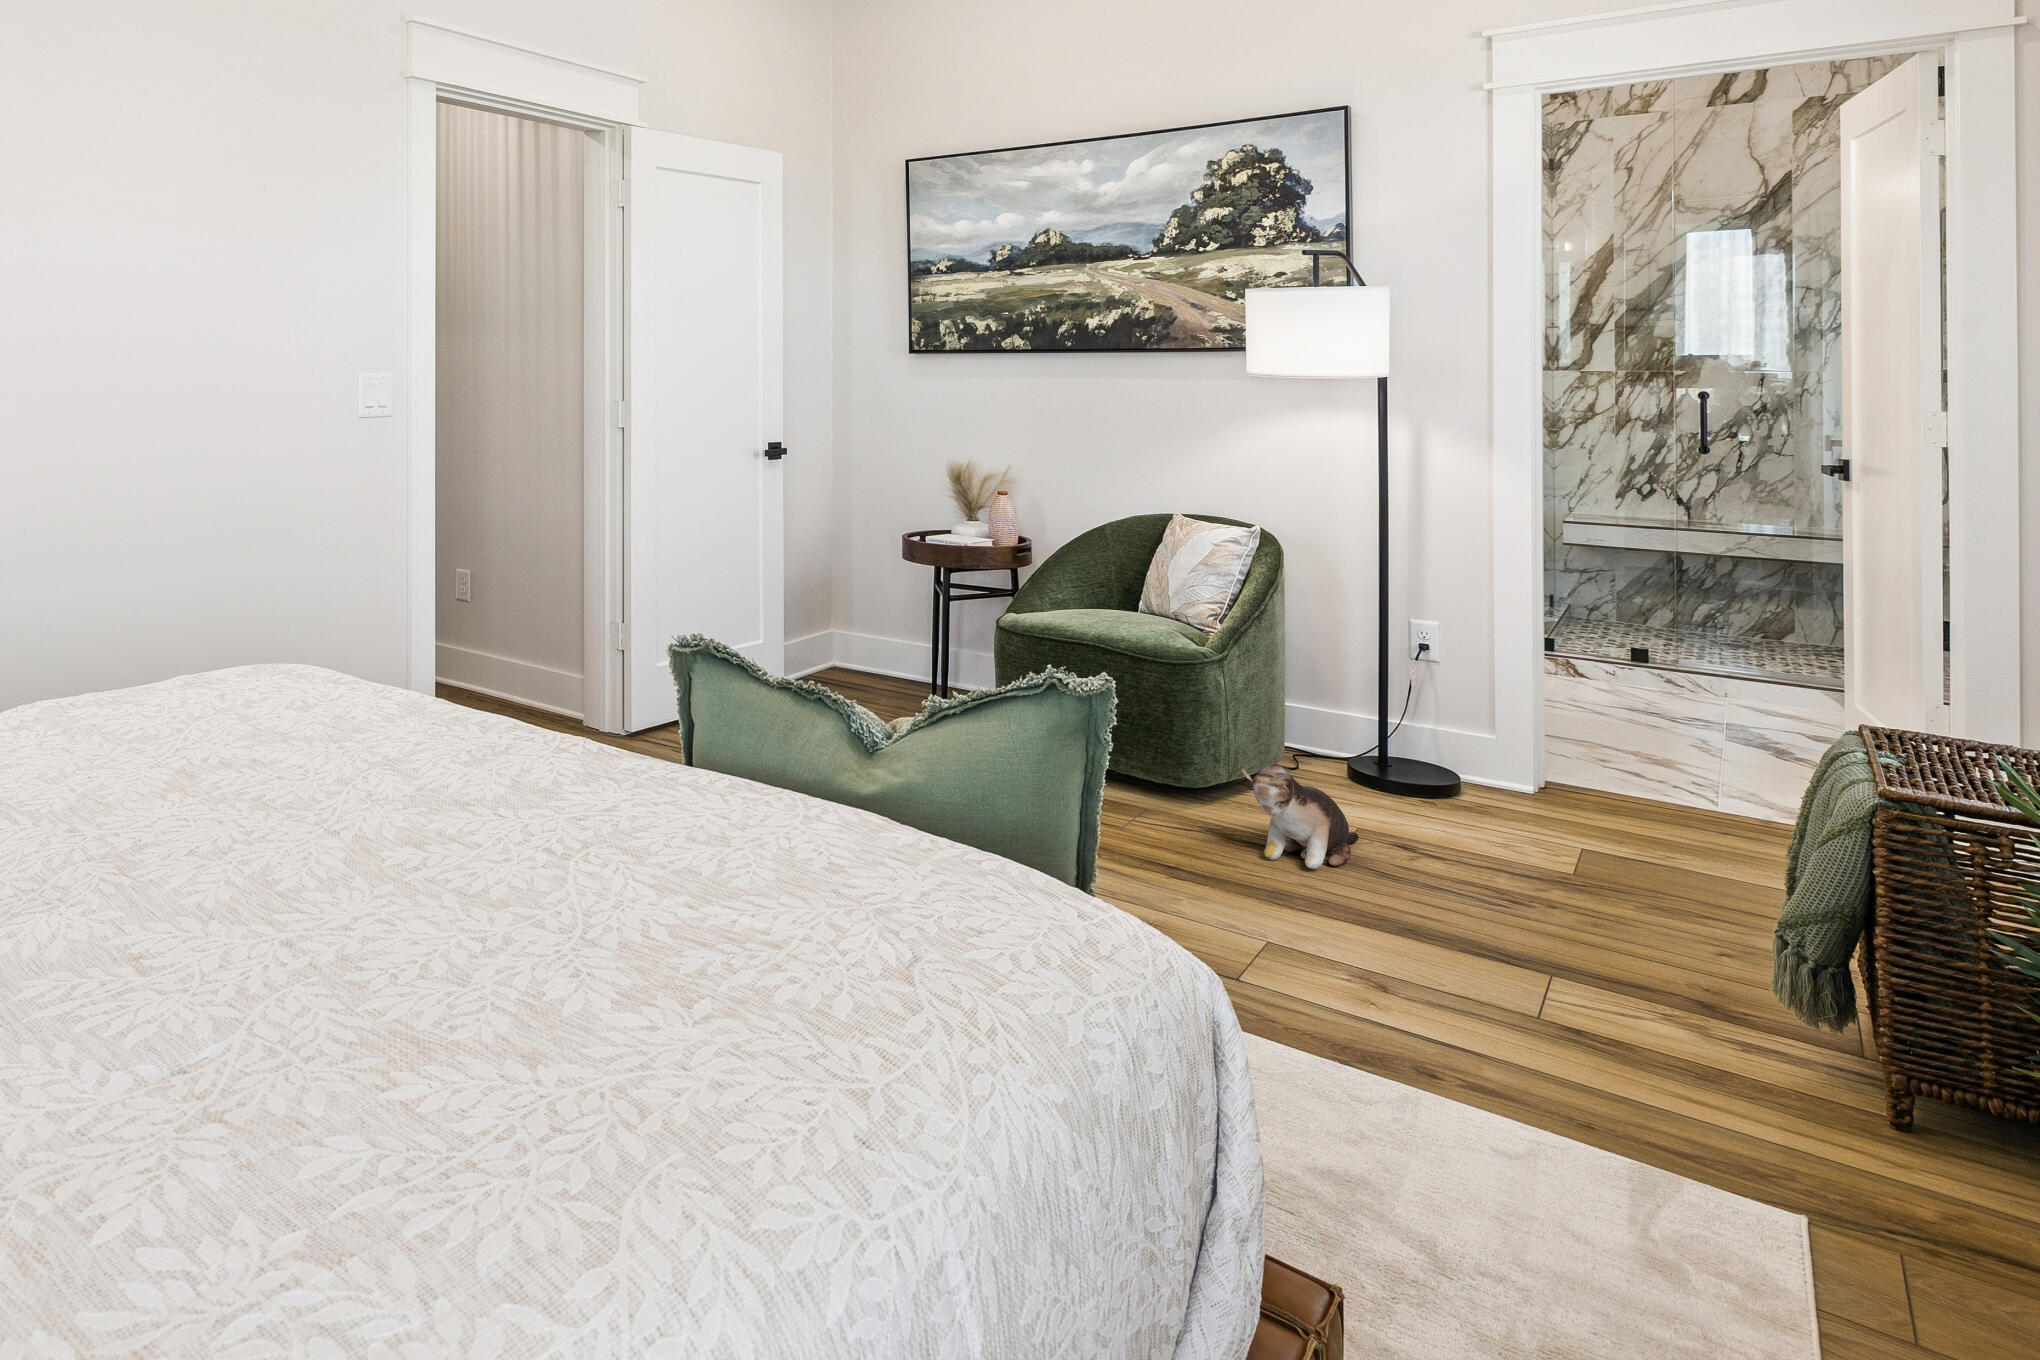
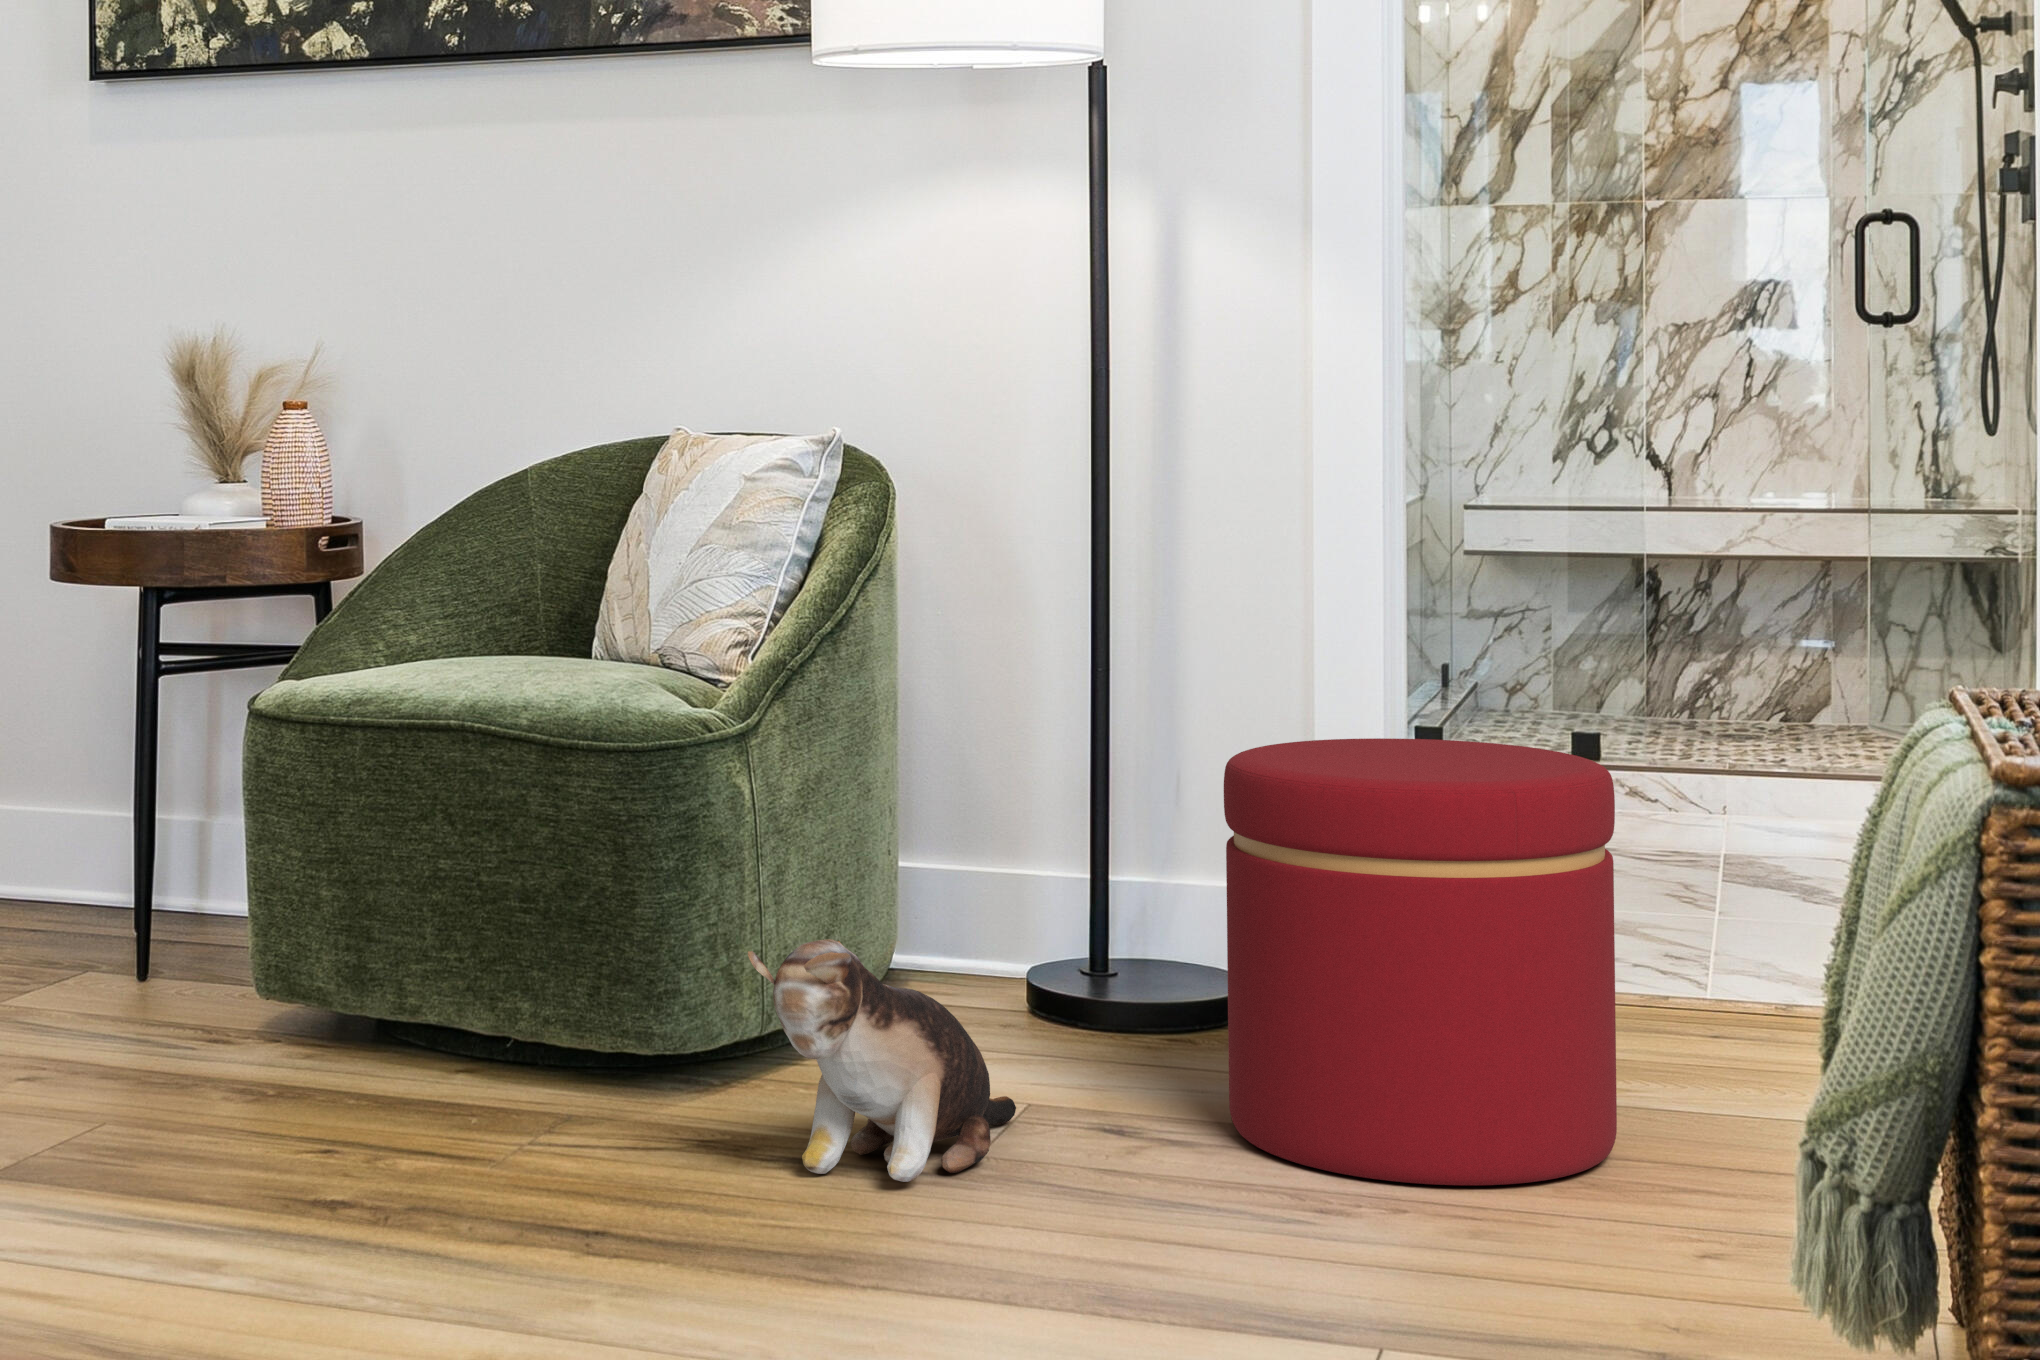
ottoman: none [1462,690,1670,904] -> present [1224,738,1617,1185]

